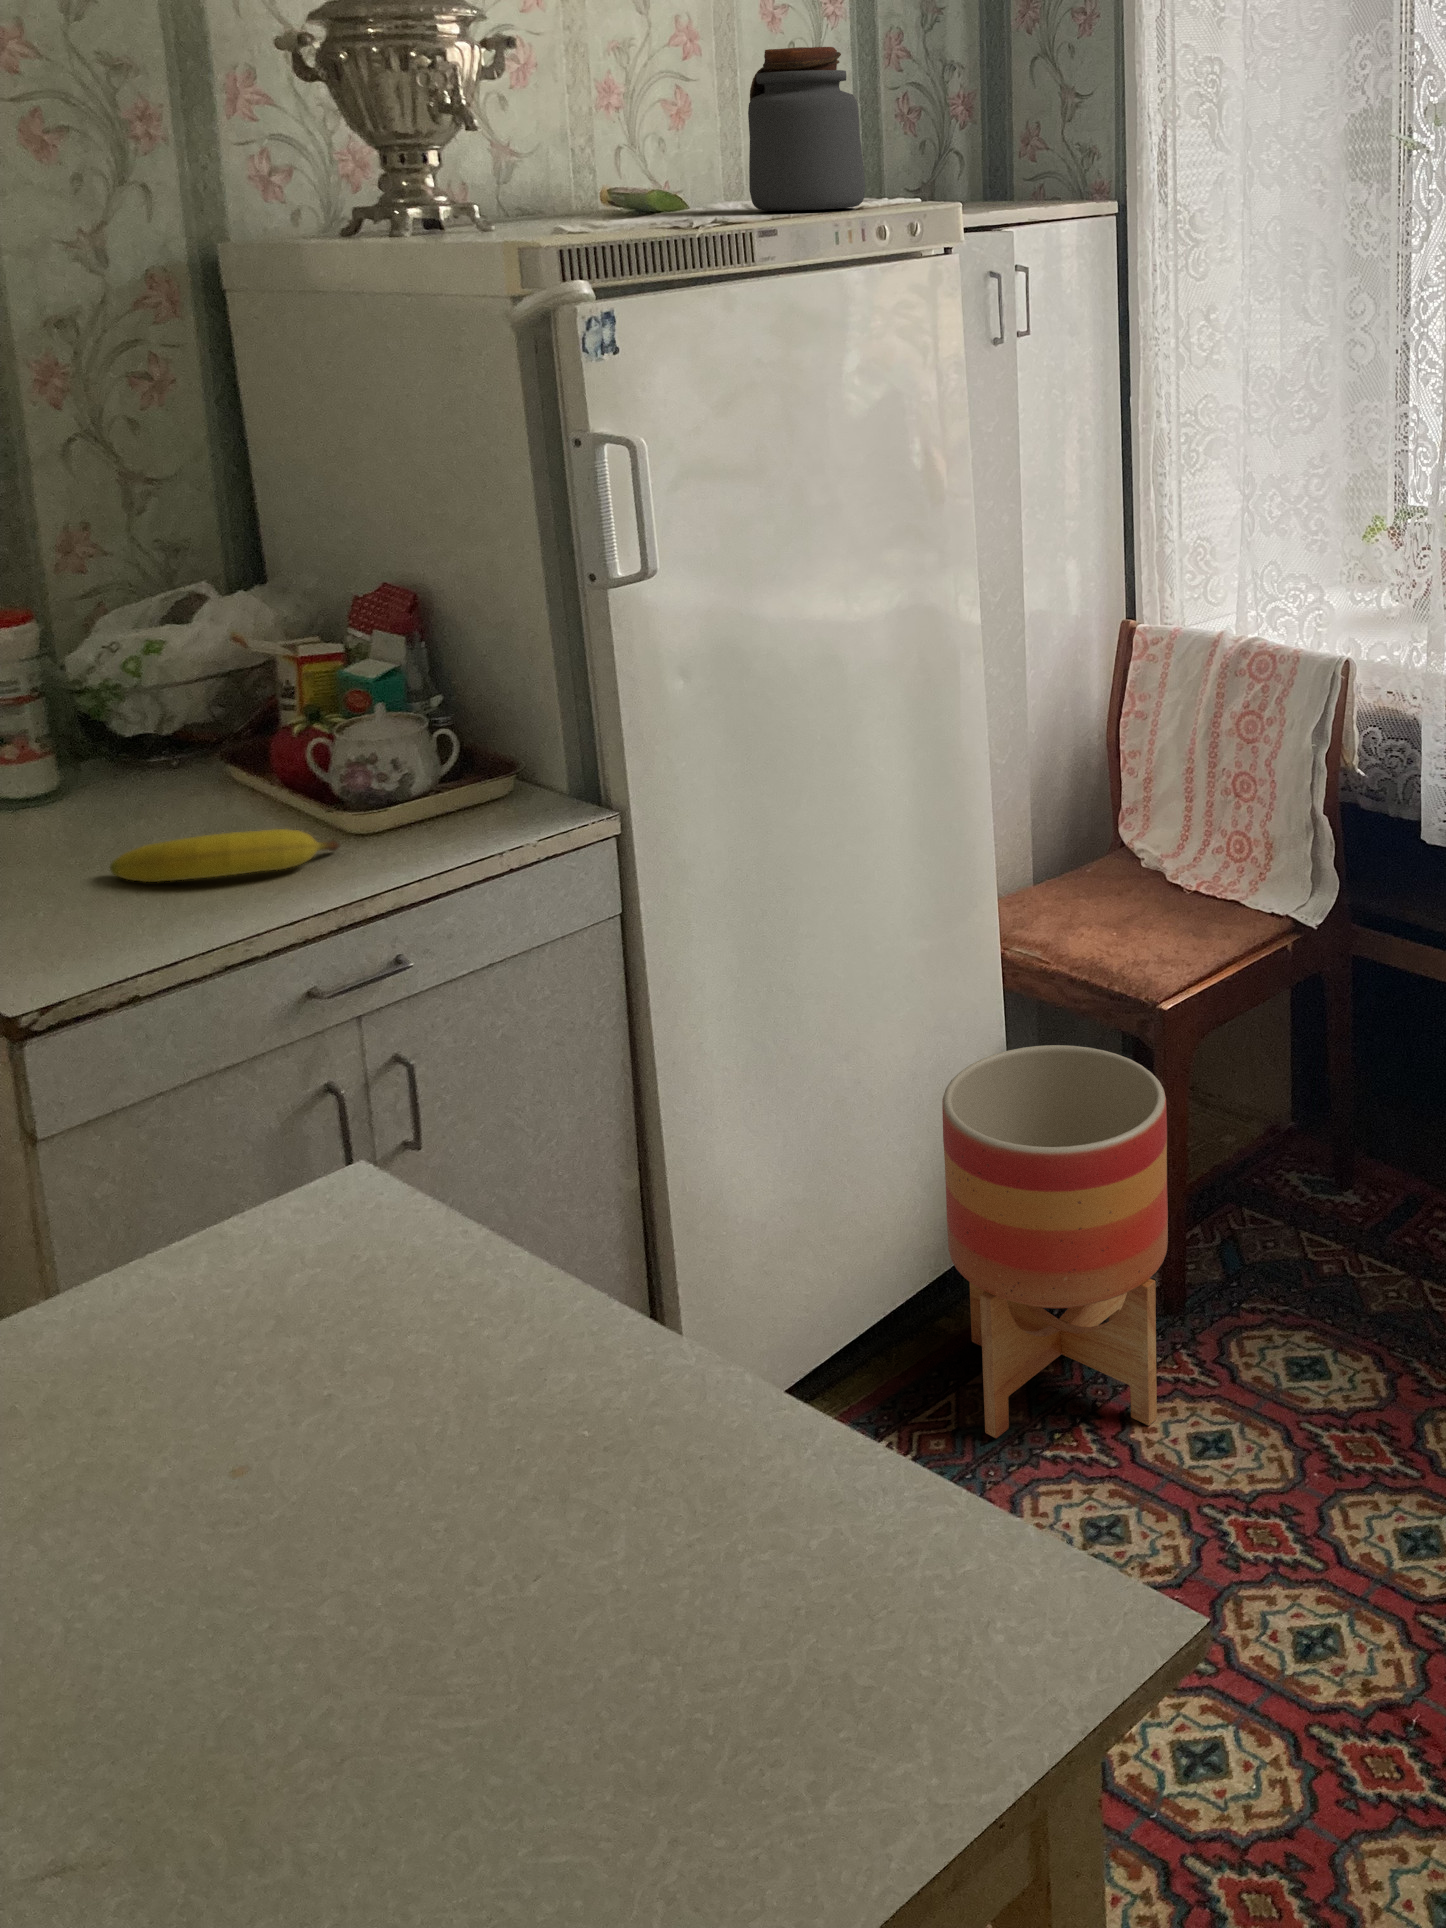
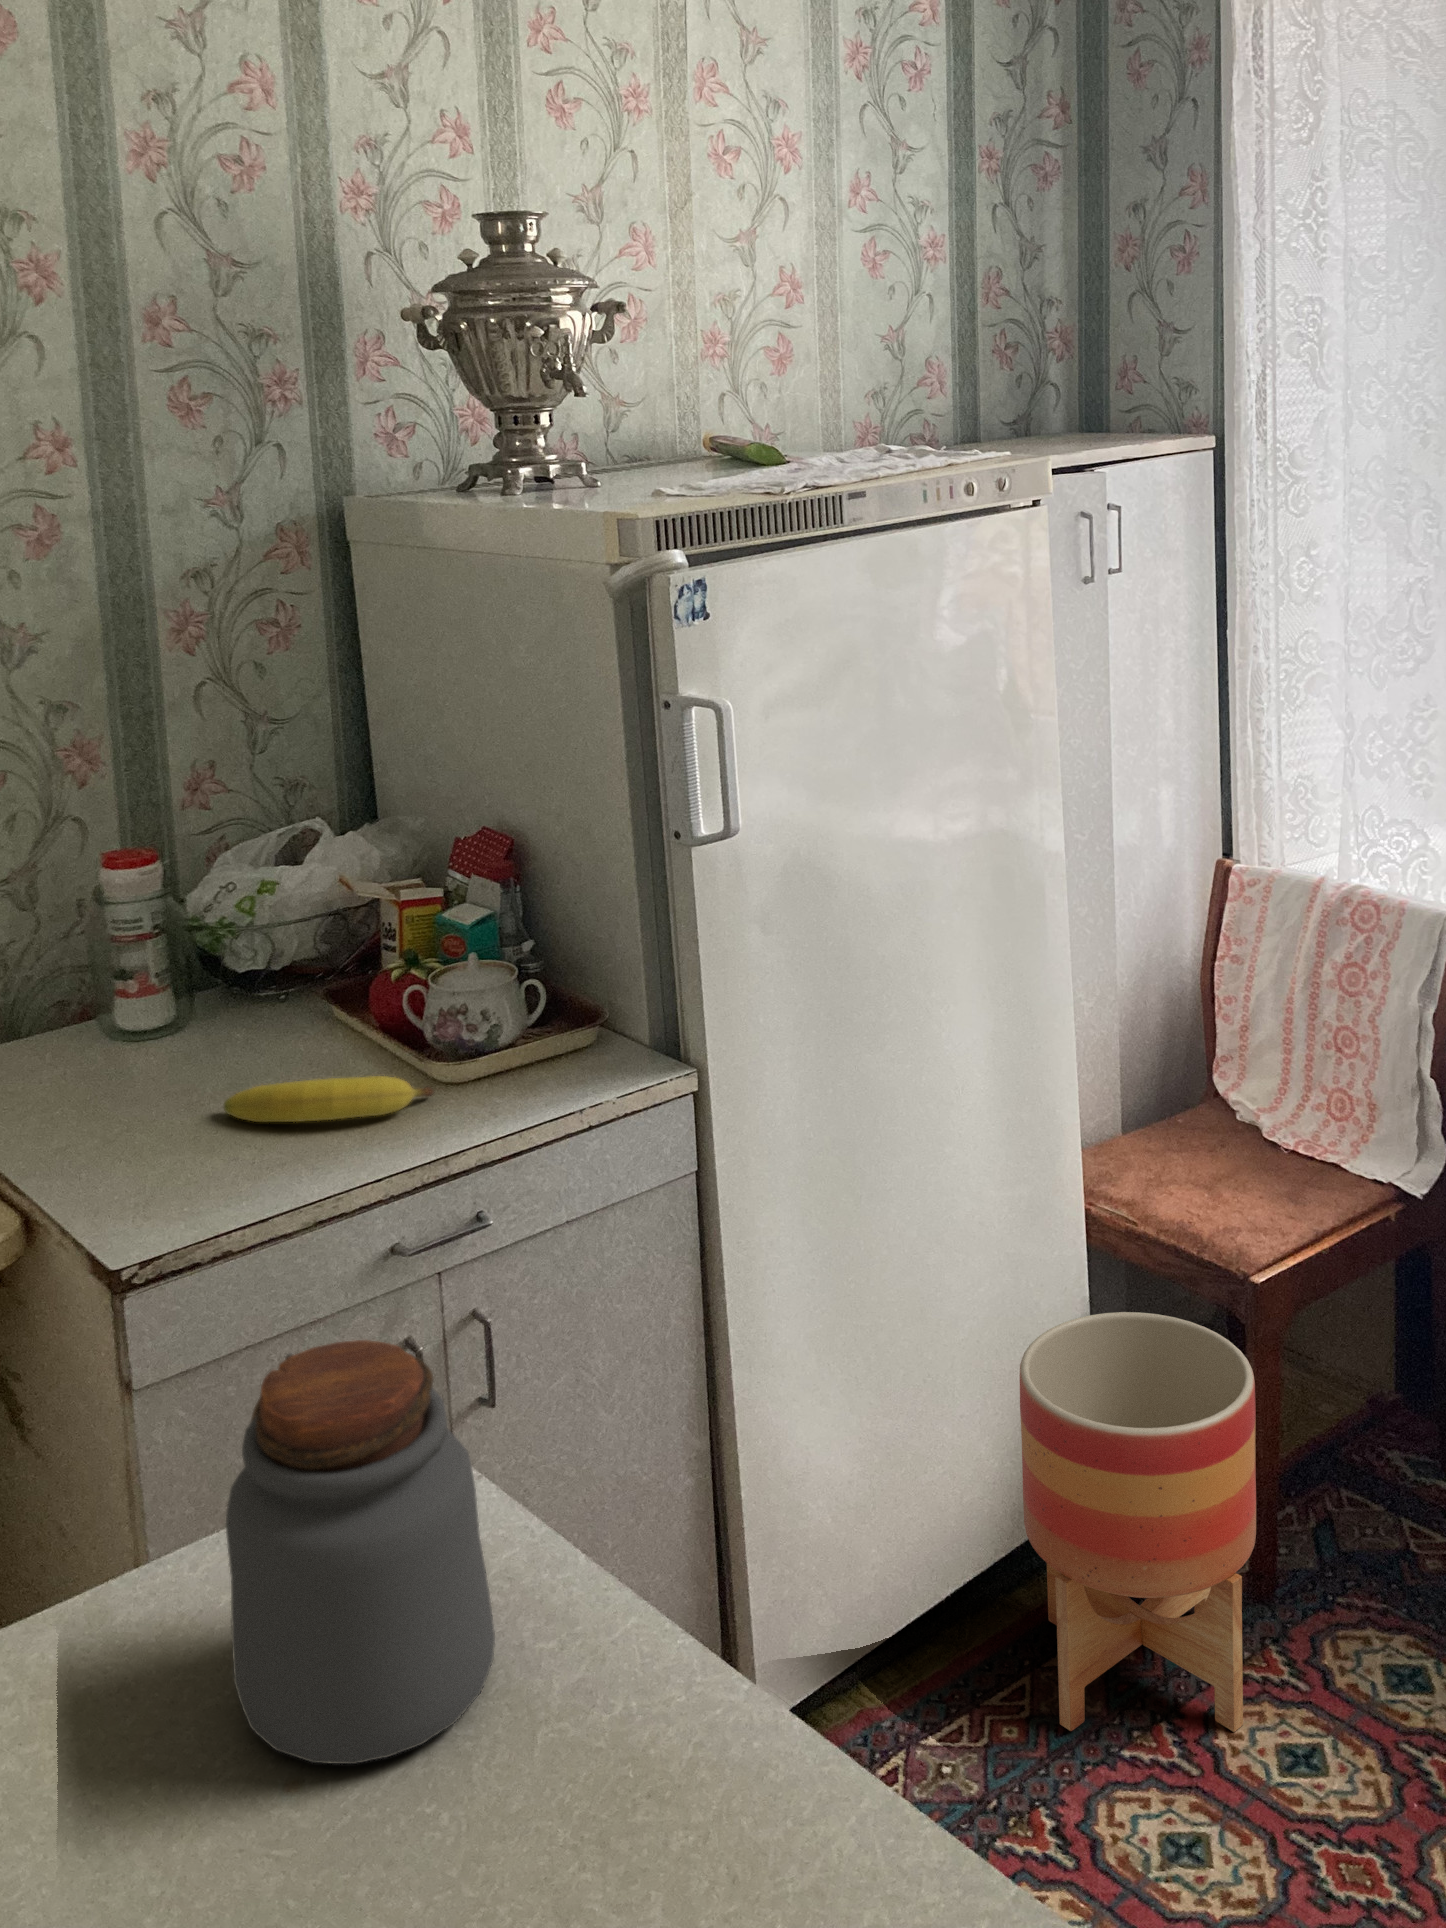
jar: present [748,47,865,211] -> present [226,1340,495,1764]

